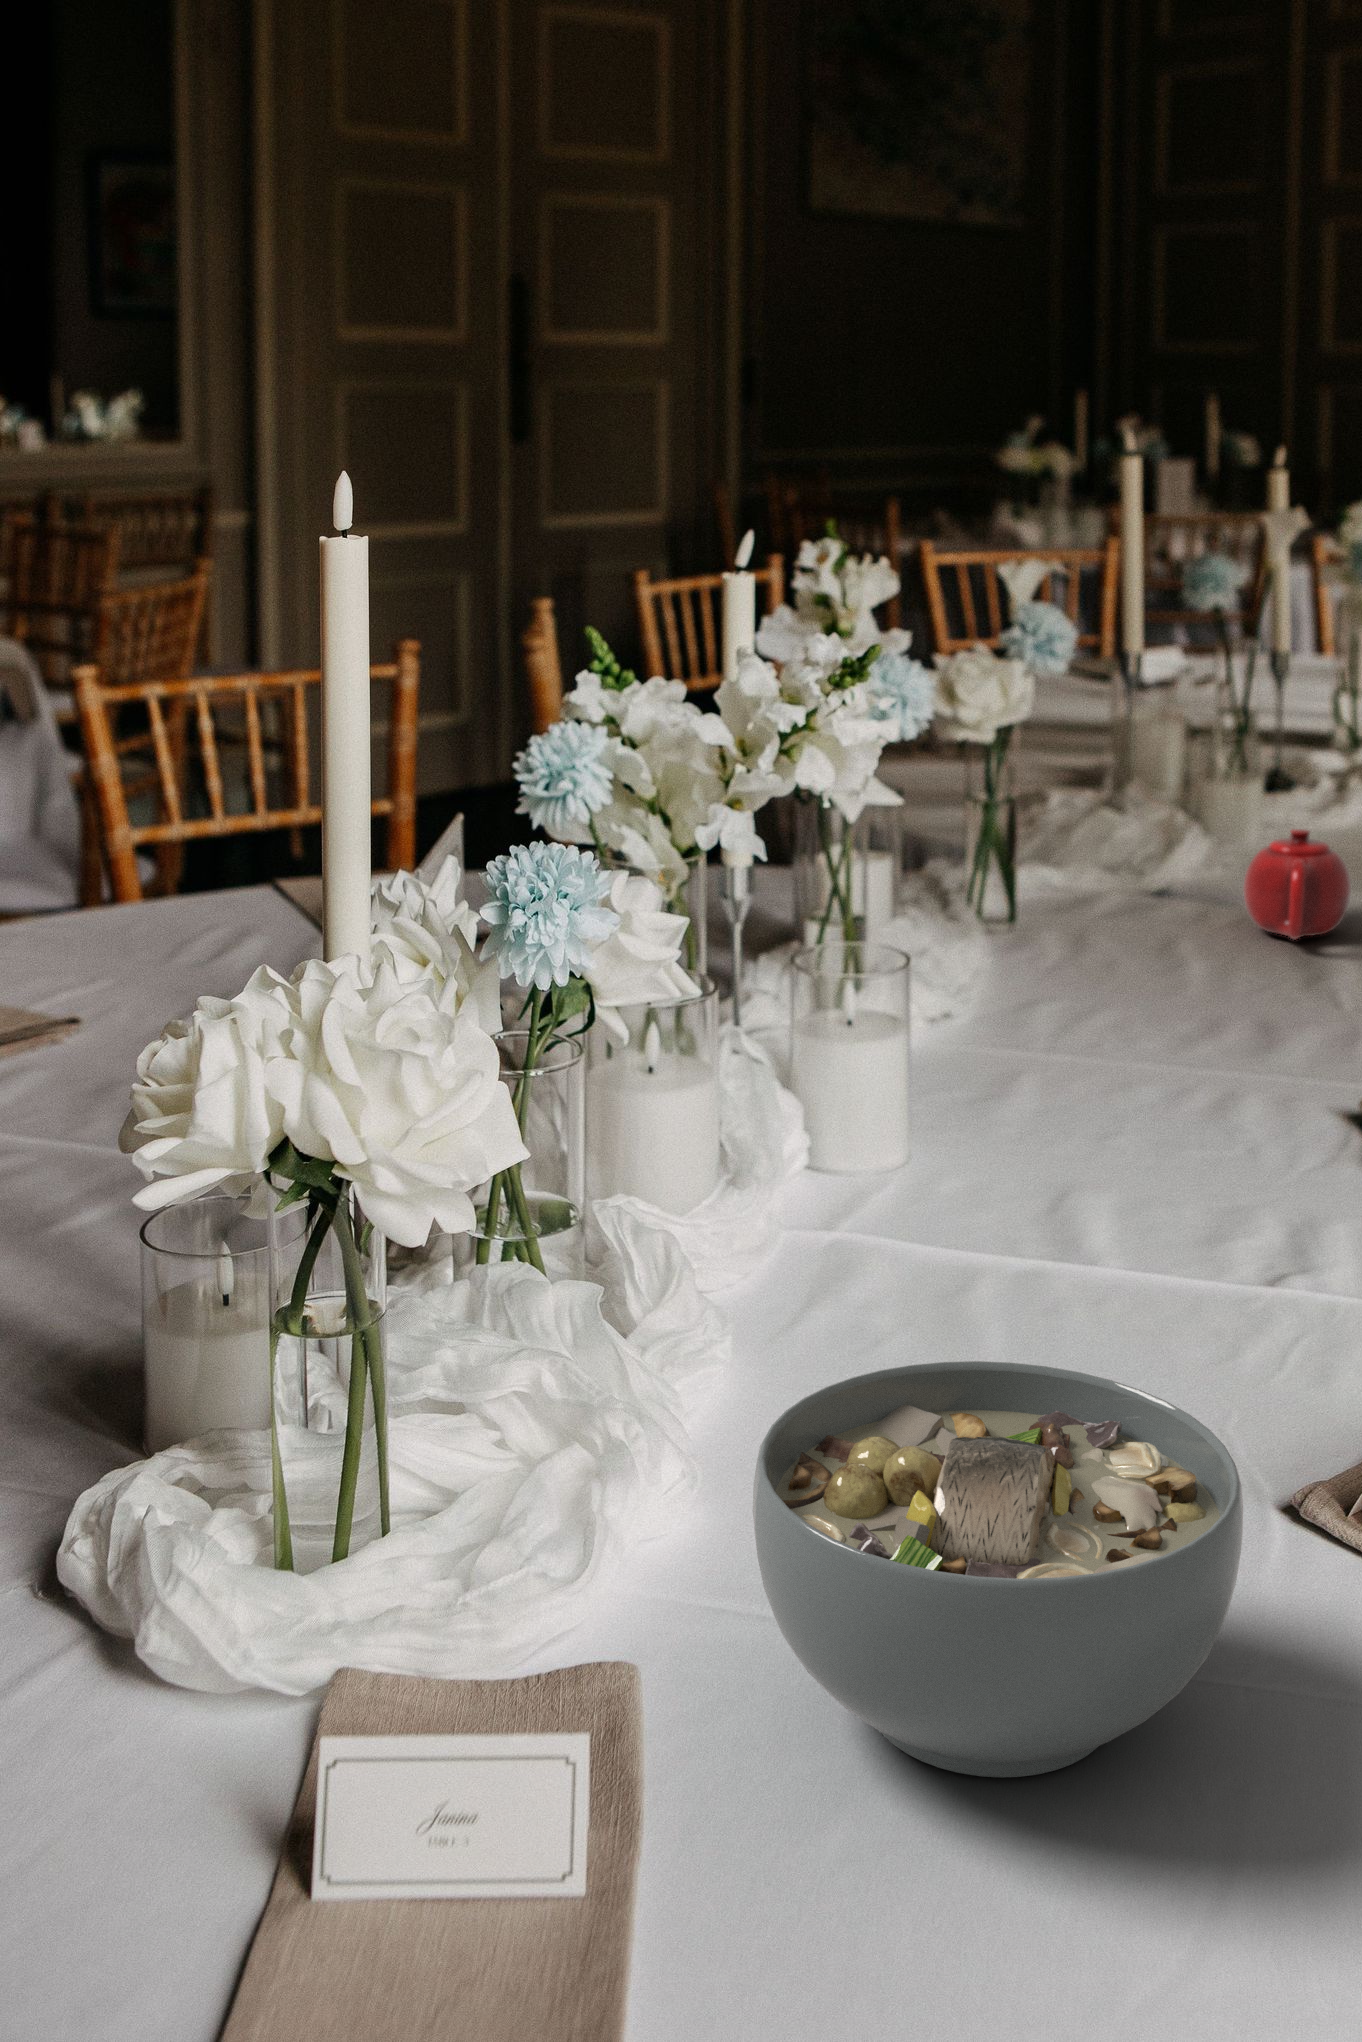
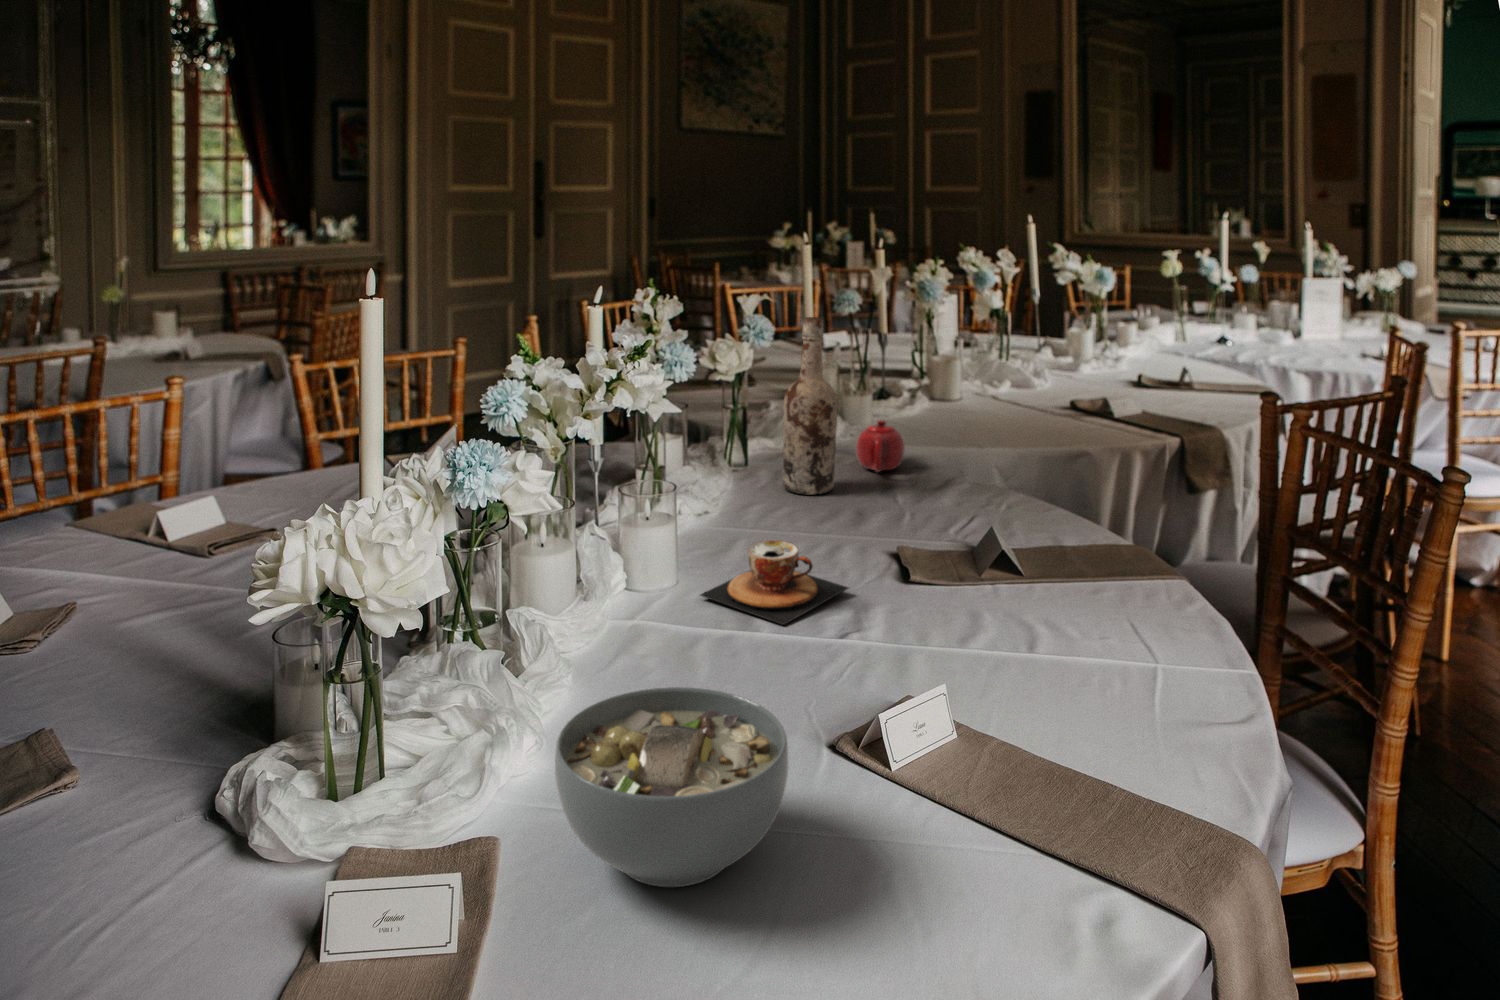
wine bottle: none [1094,609,1216,984] -> present [783,317,838,495]
teacup: none [954,1072,1276,1251] -> present [700,540,848,625]

